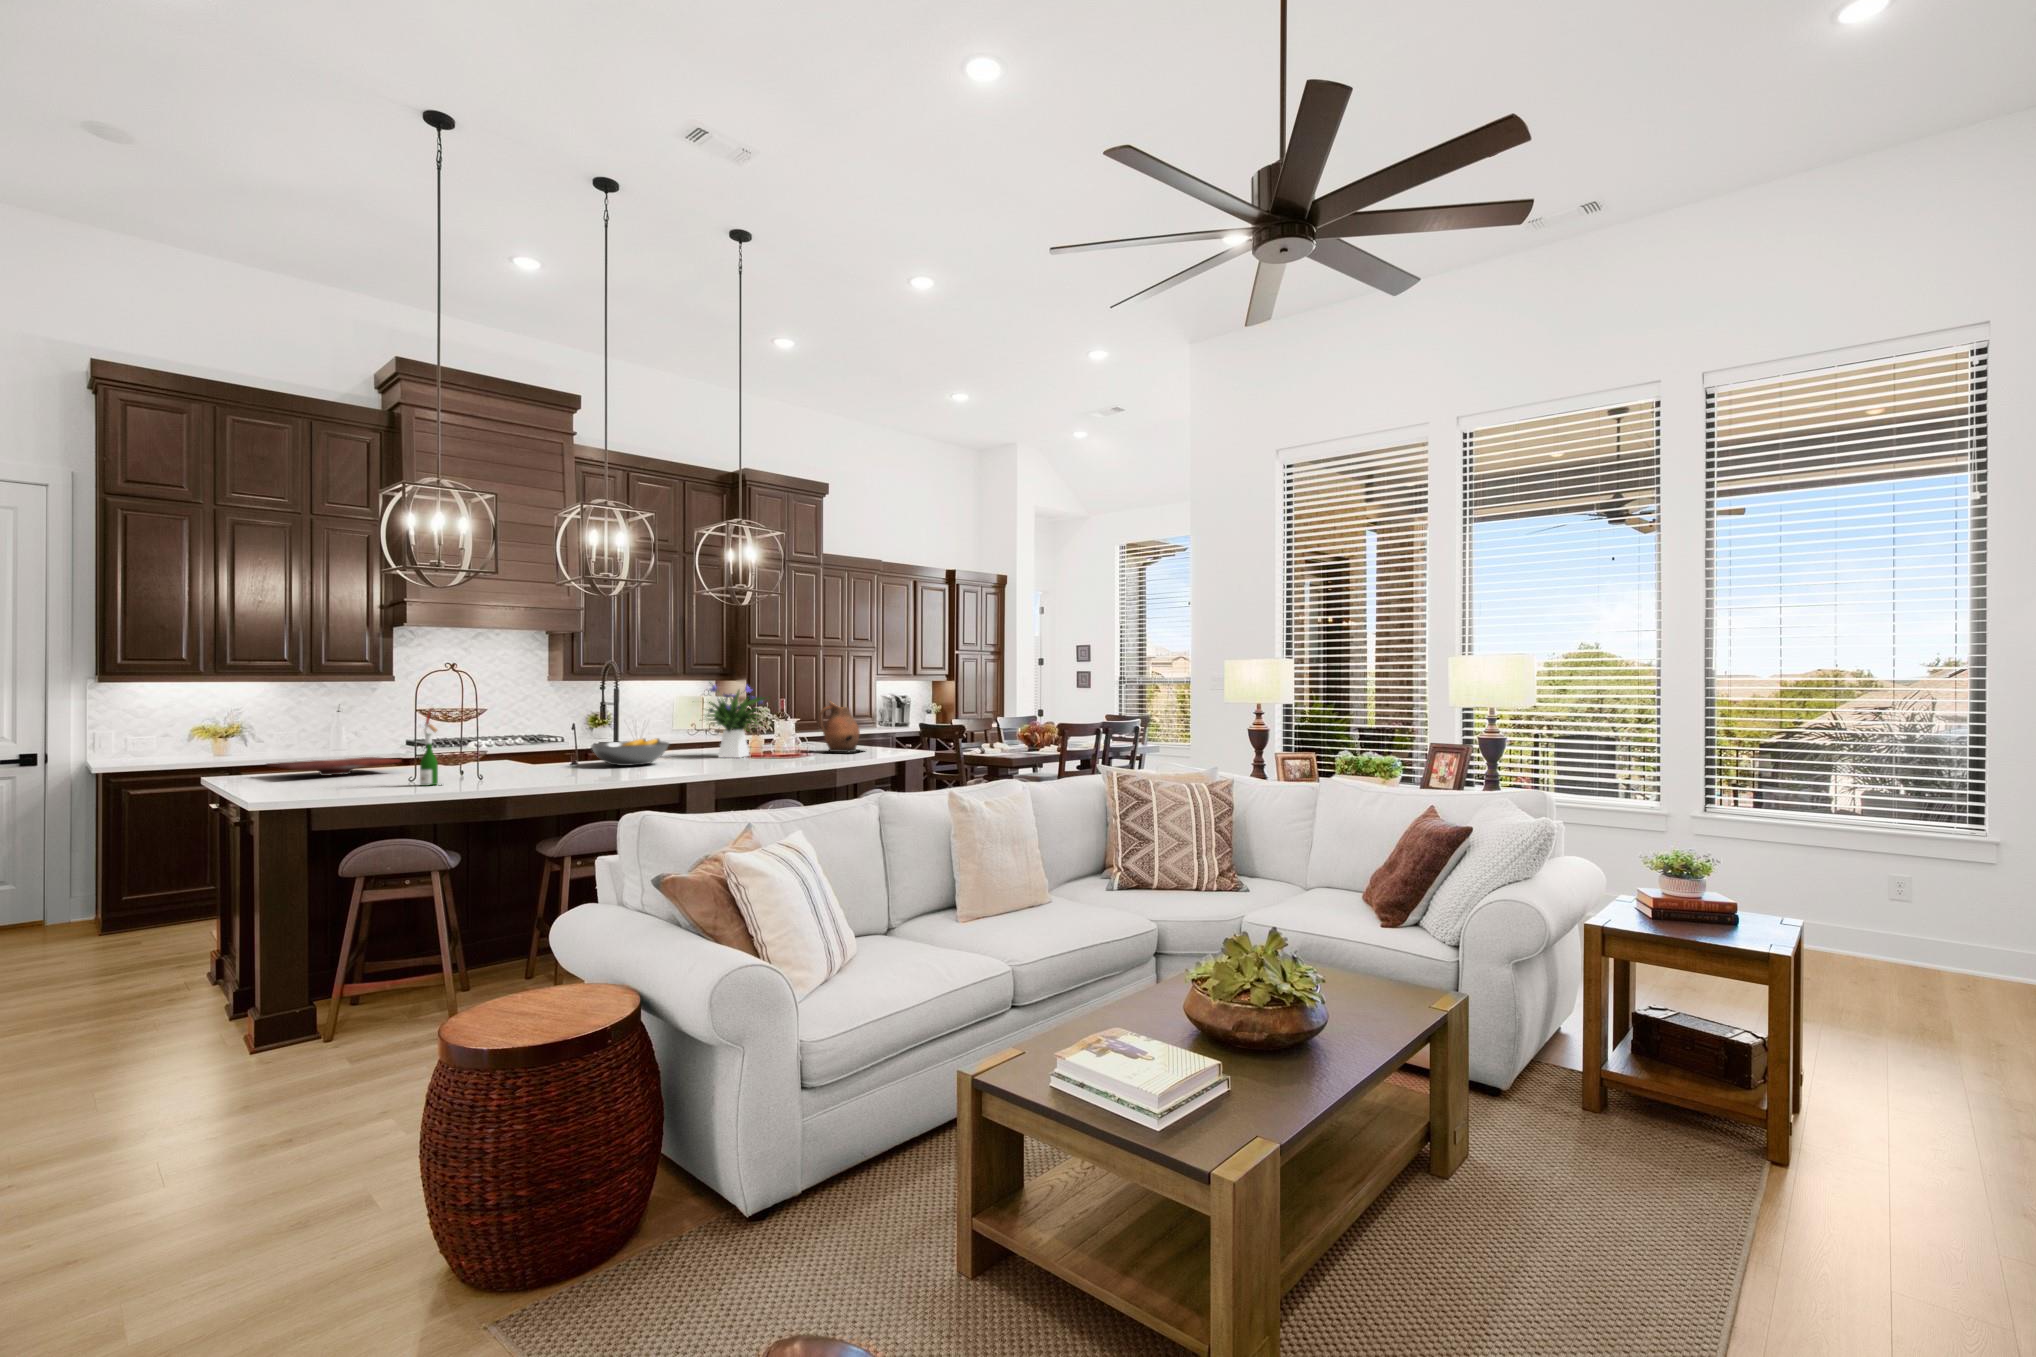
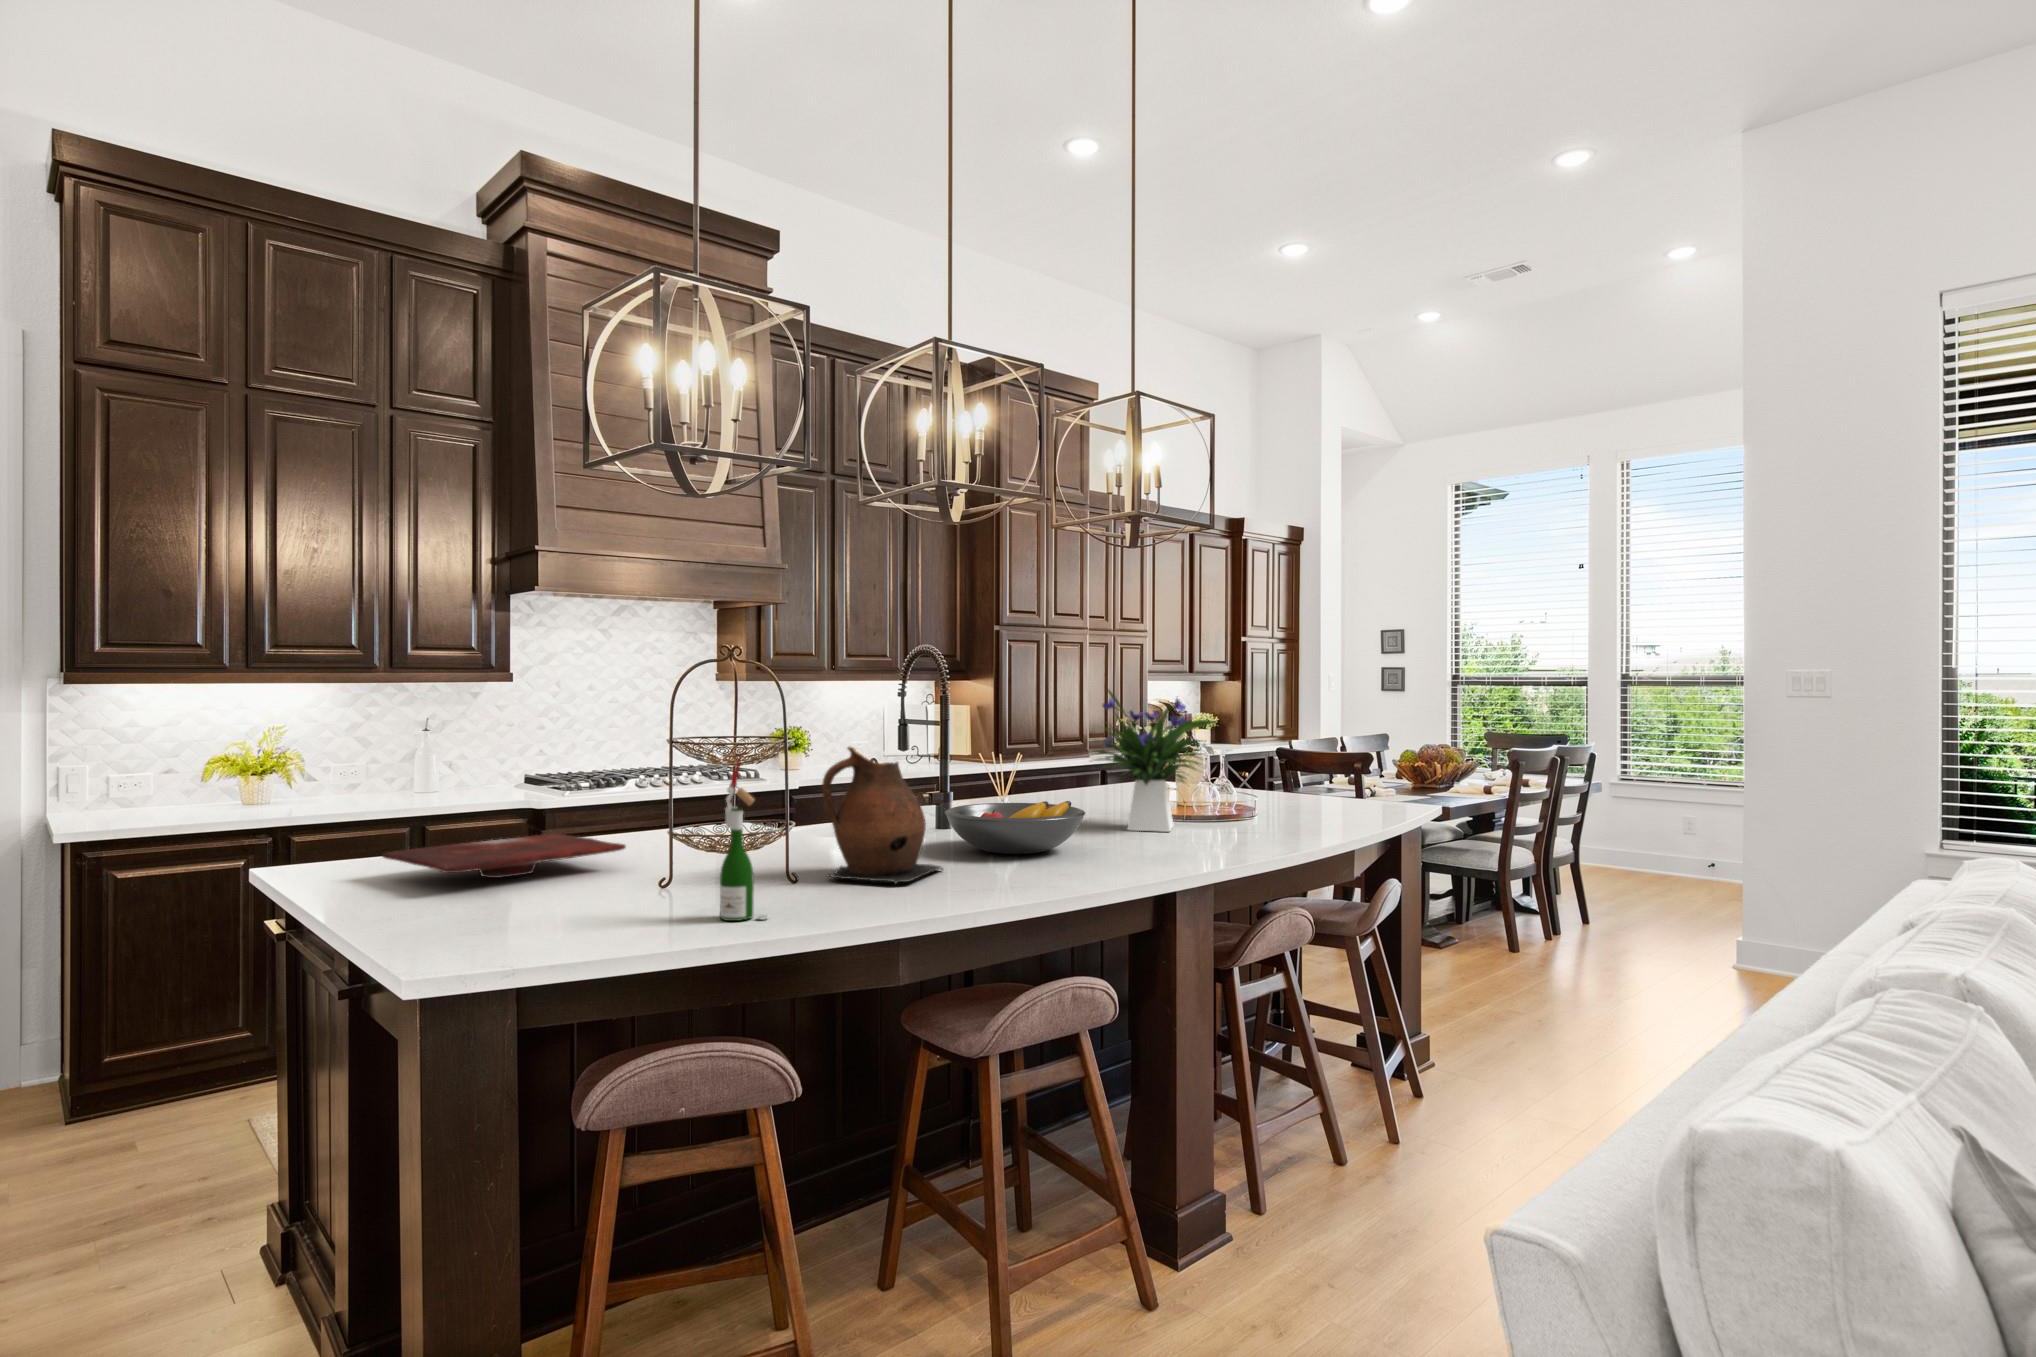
ceramic pitcher: present [819,702,860,752] -> present [822,747,943,884]

